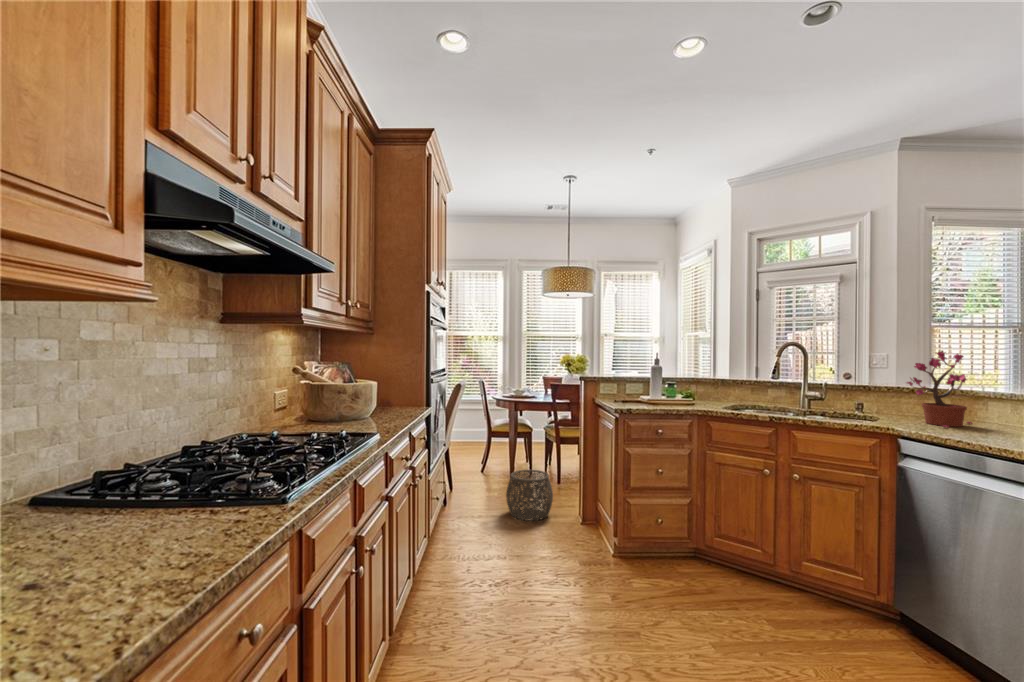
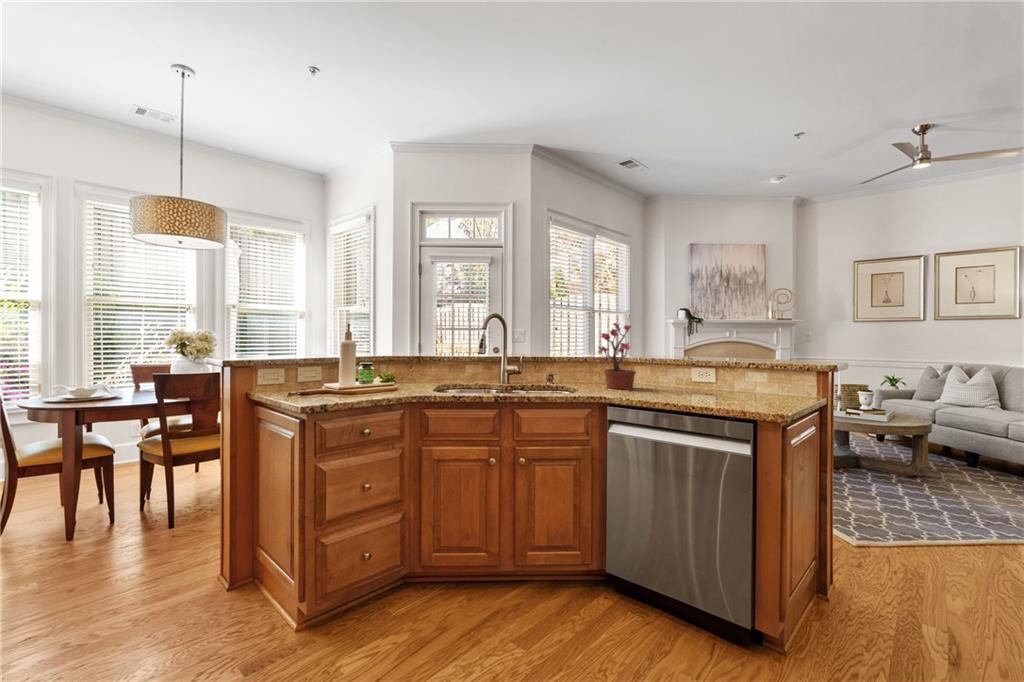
woven basket: present [506,470,553,521] -> none [63,523,171,626]

